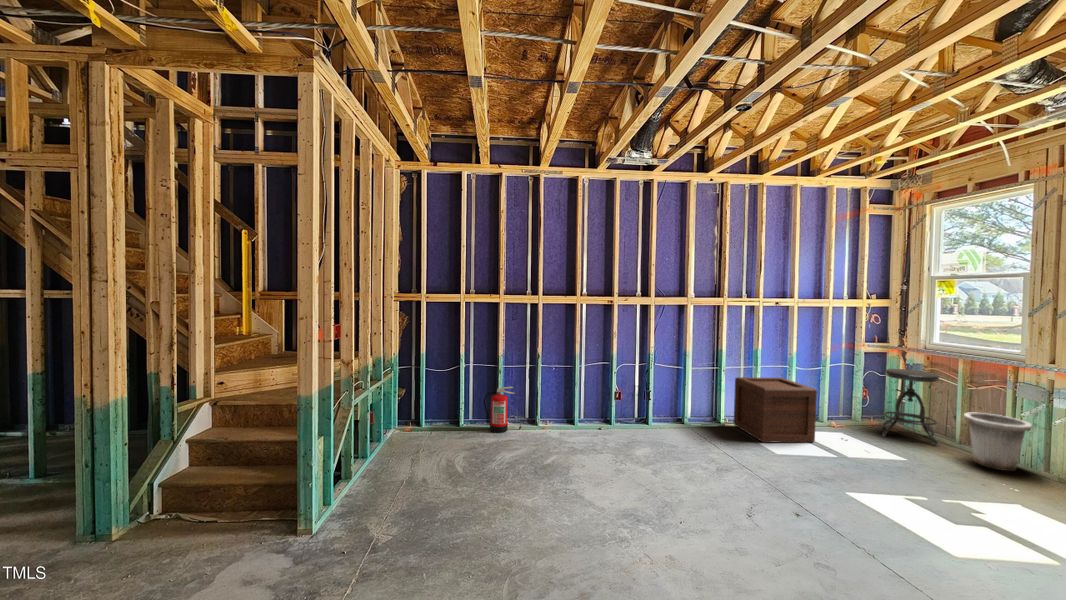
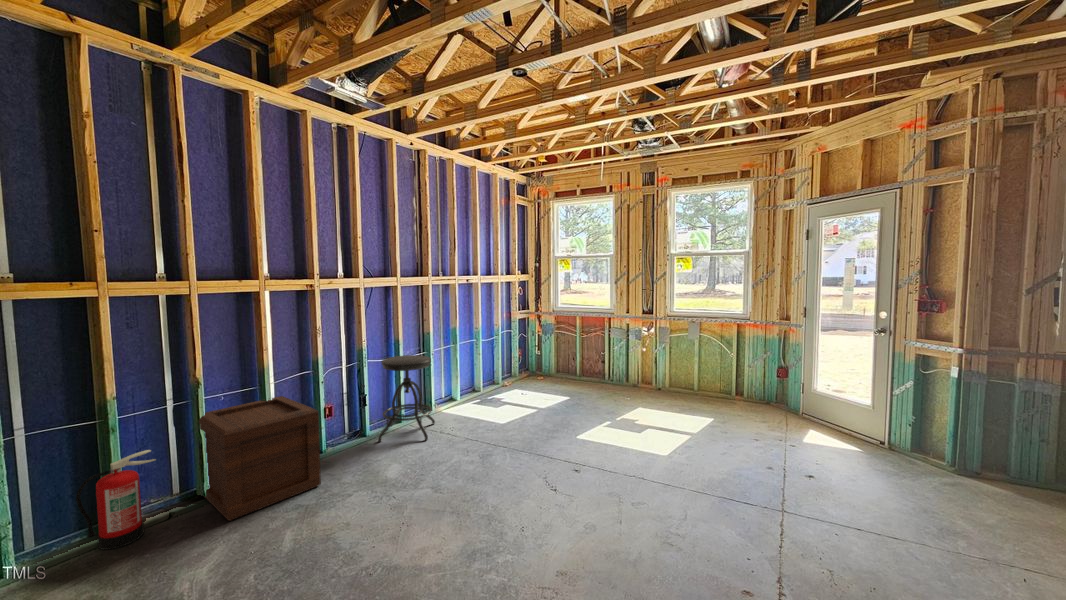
stool: present [882,369,939,446] -> present [378,355,435,442]
wooden crate: present [734,377,817,443] -> present [199,396,321,521]
trash can: present [964,412,1031,471] -> none [590,351,622,388]

